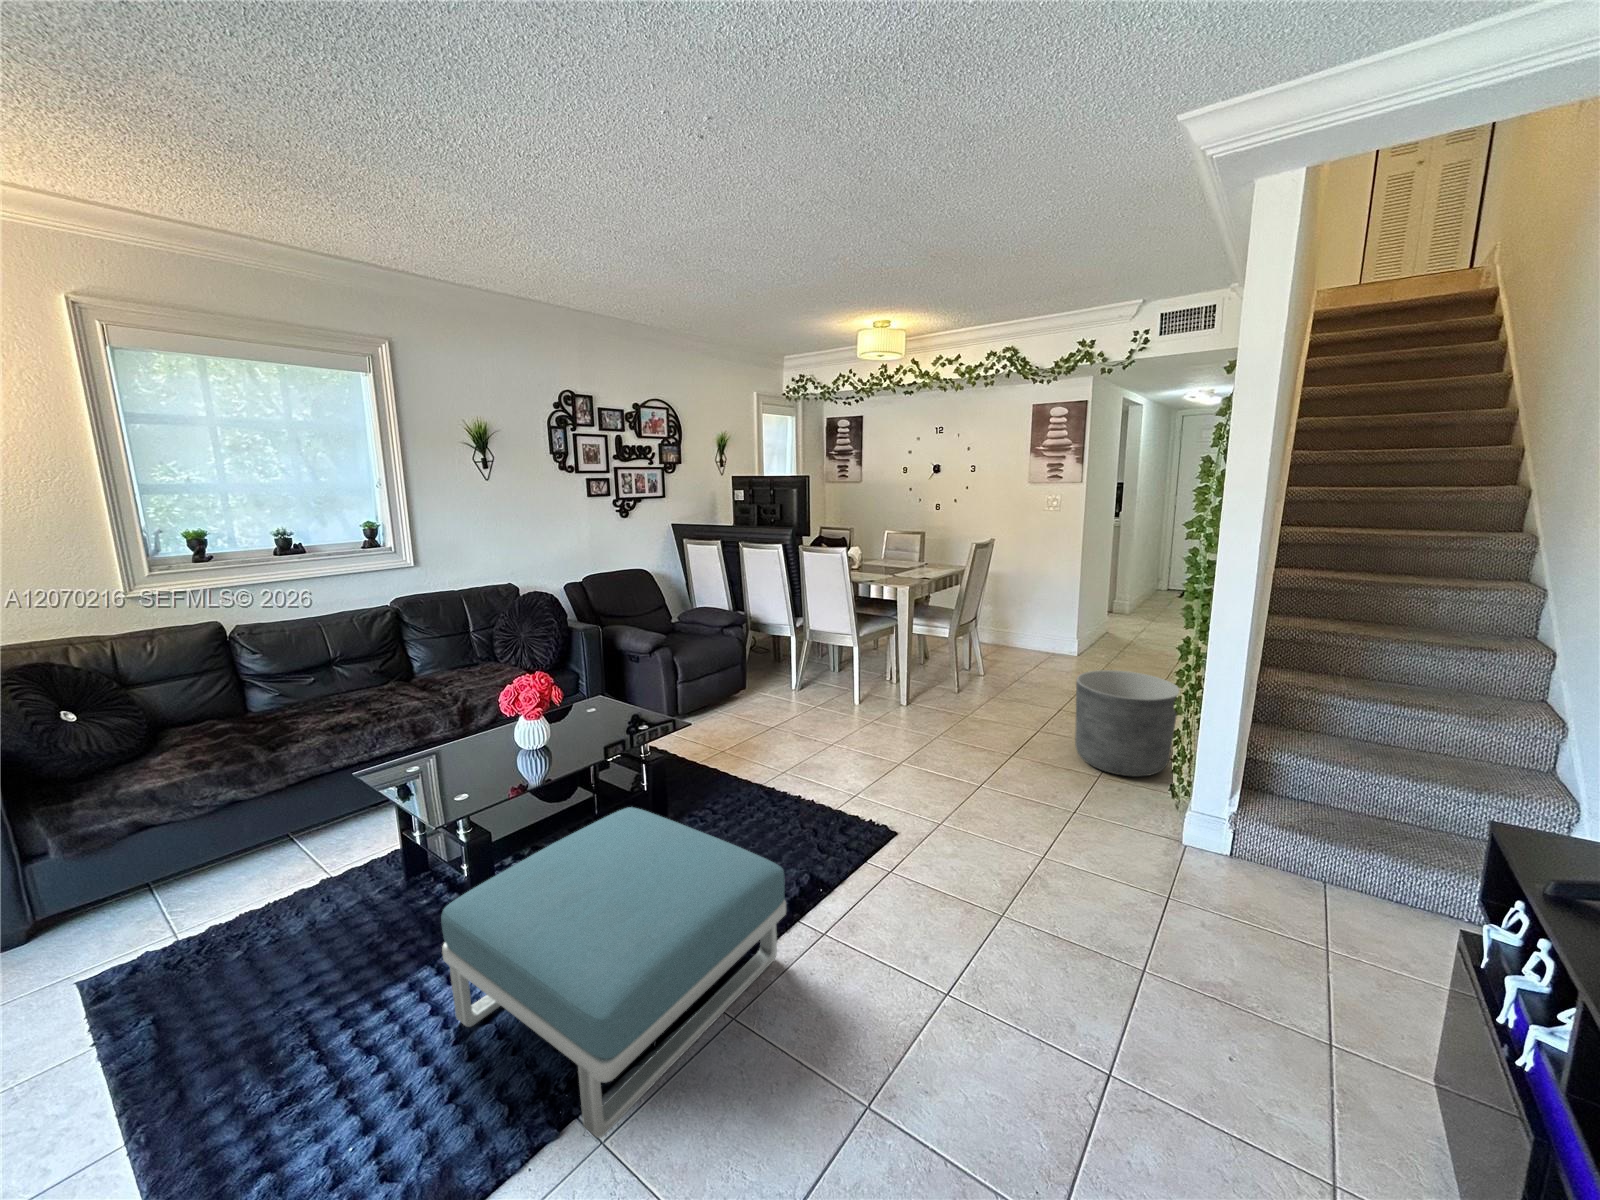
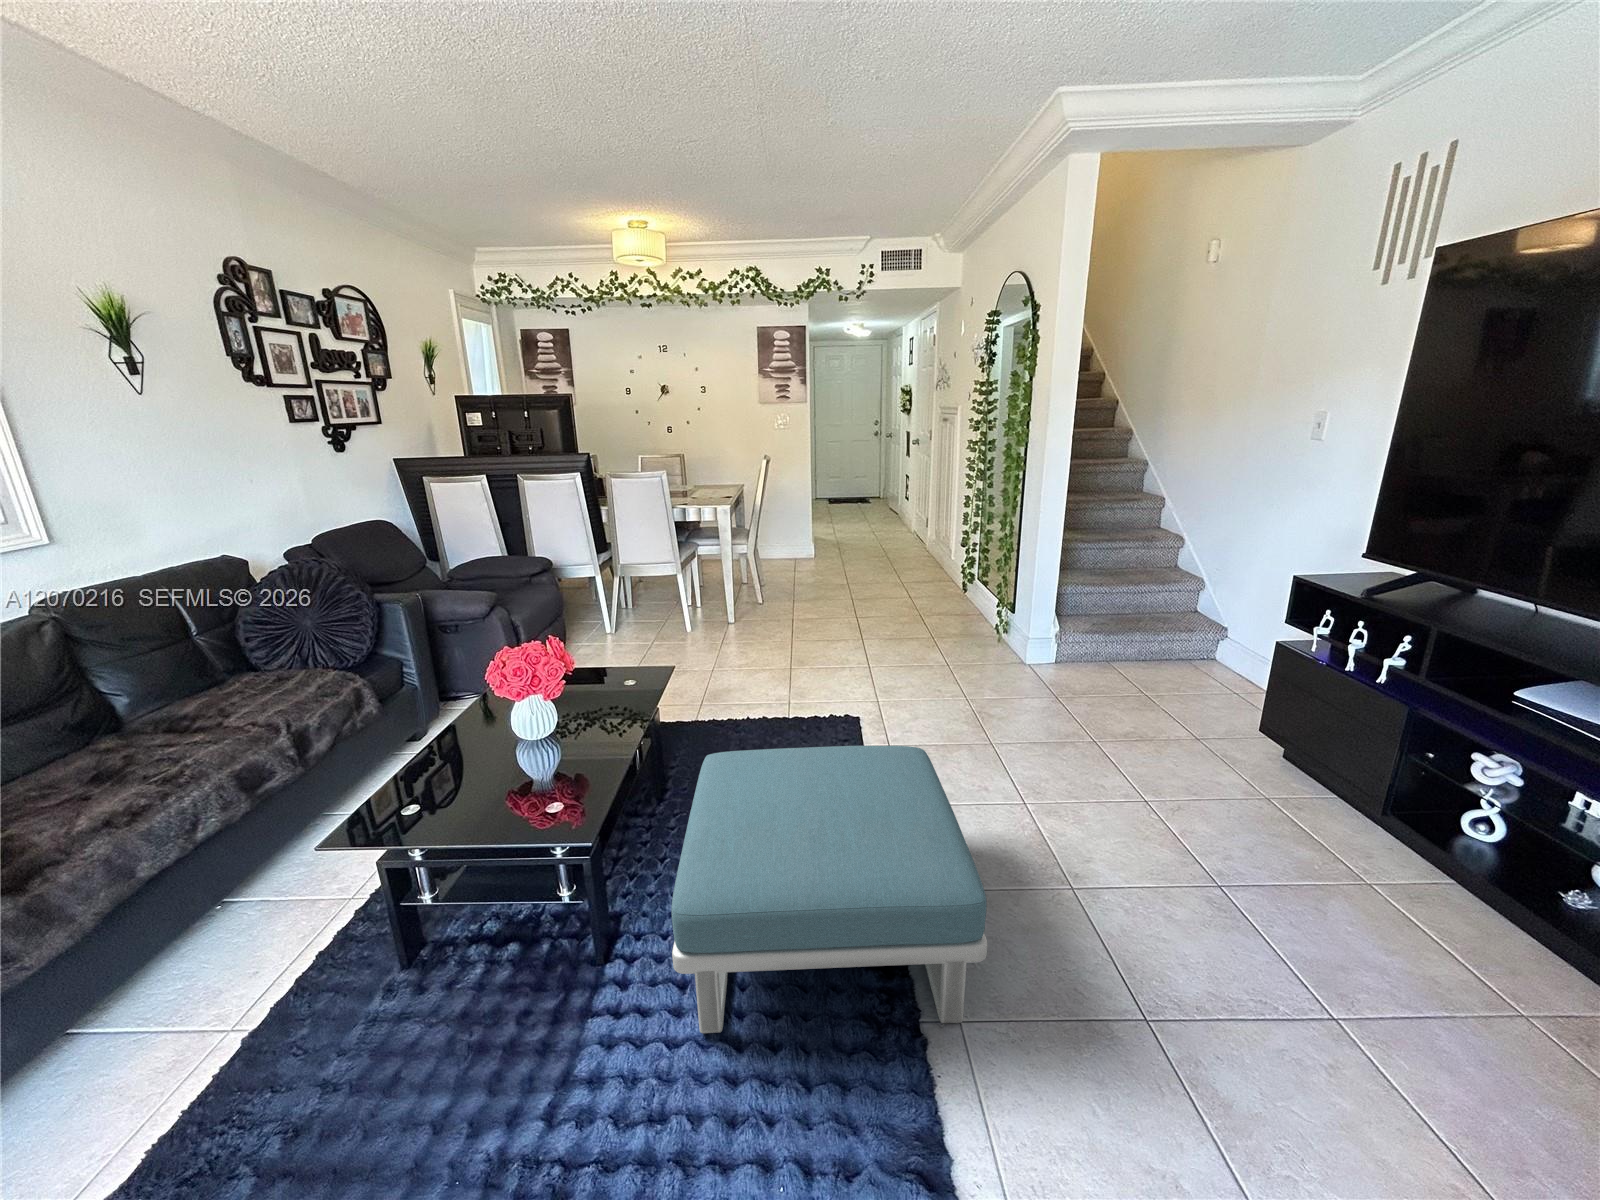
planter: present [1075,670,1179,777] -> none [911,553,989,634]

